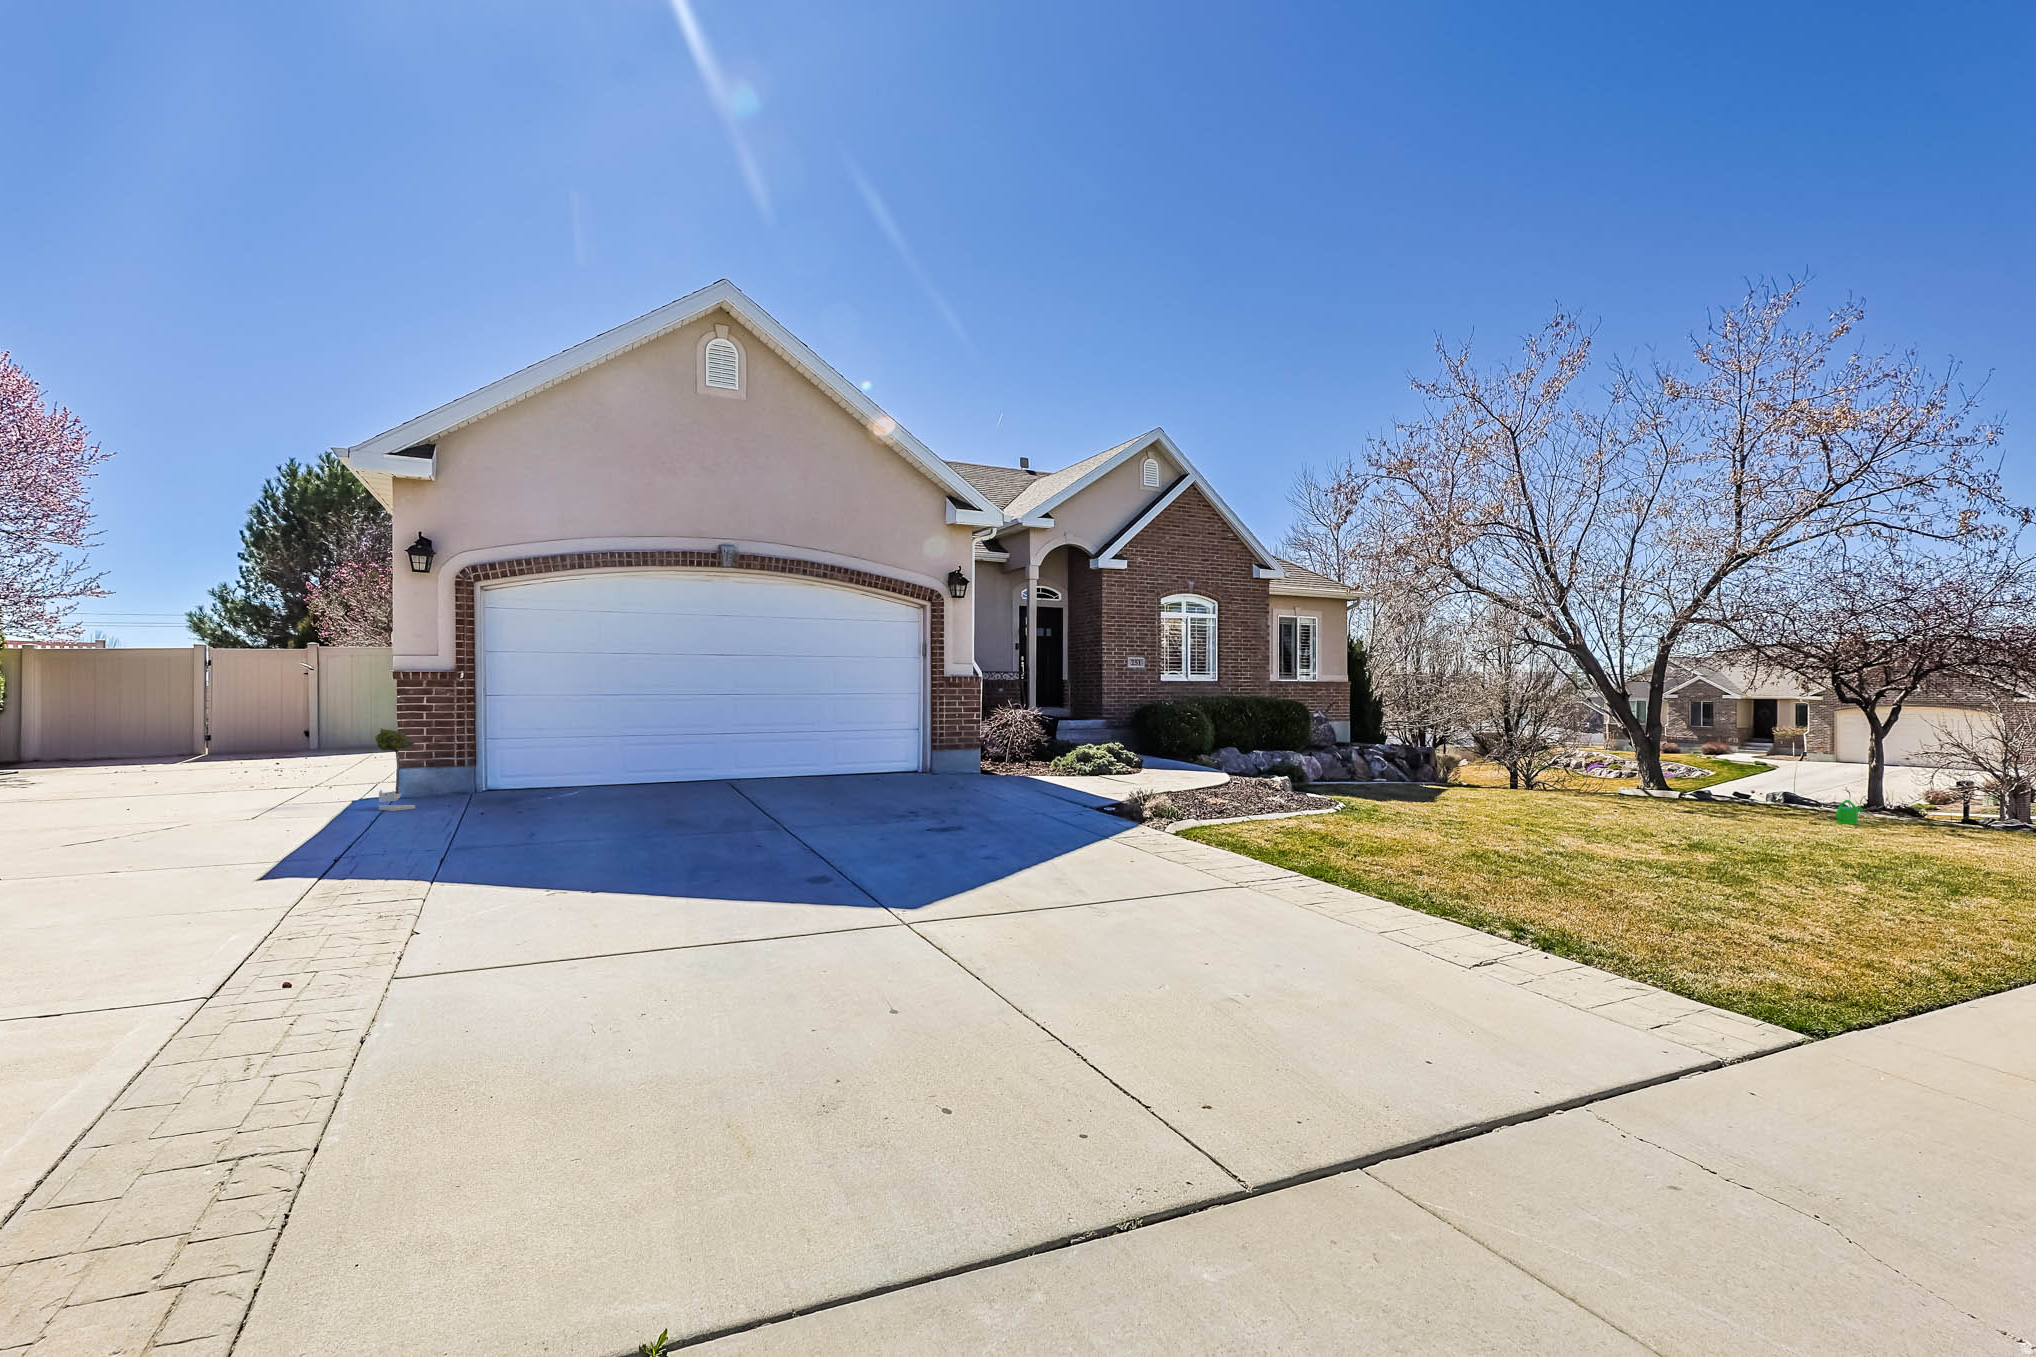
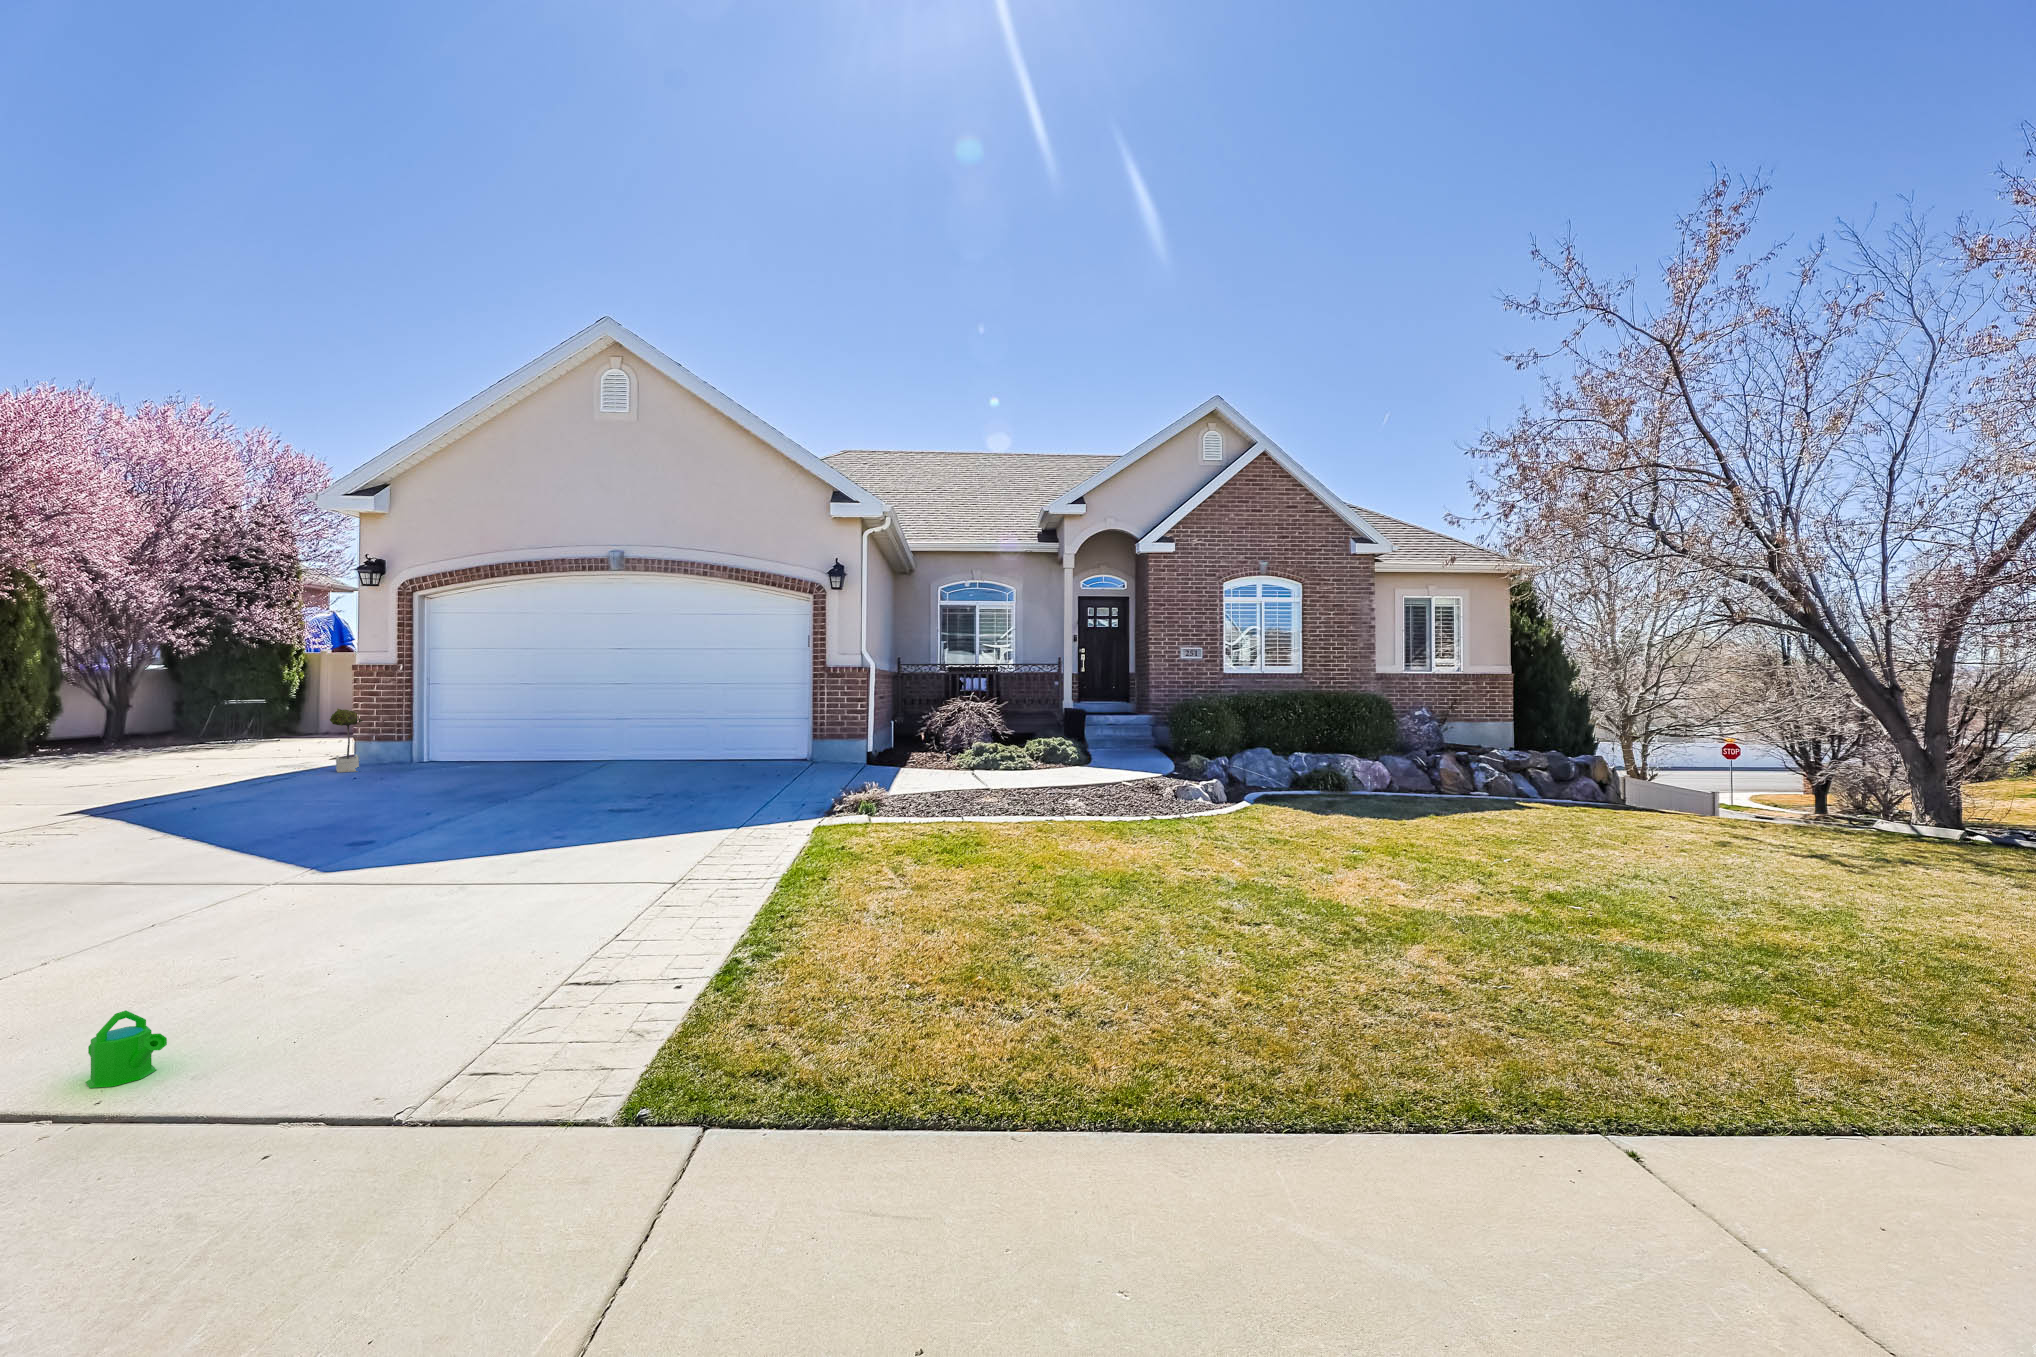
watering can: present [1836,800,1863,824] -> present [85,1010,167,1088]

